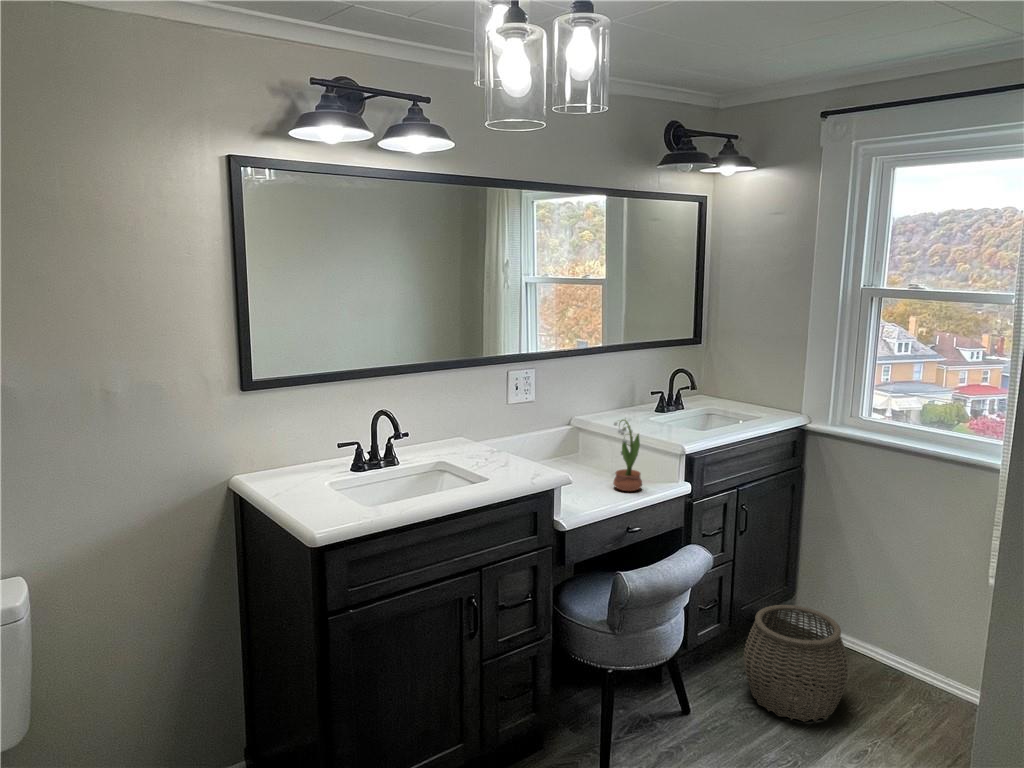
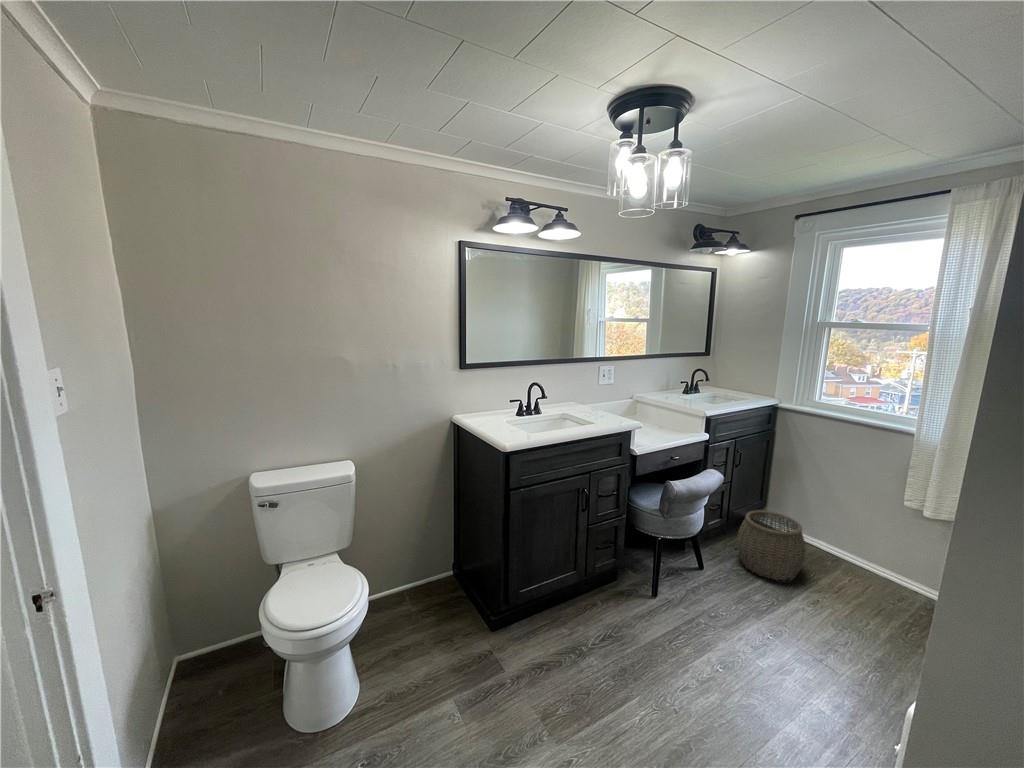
potted flower: present [613,420,642,491] -> none [661,393,679,436]

